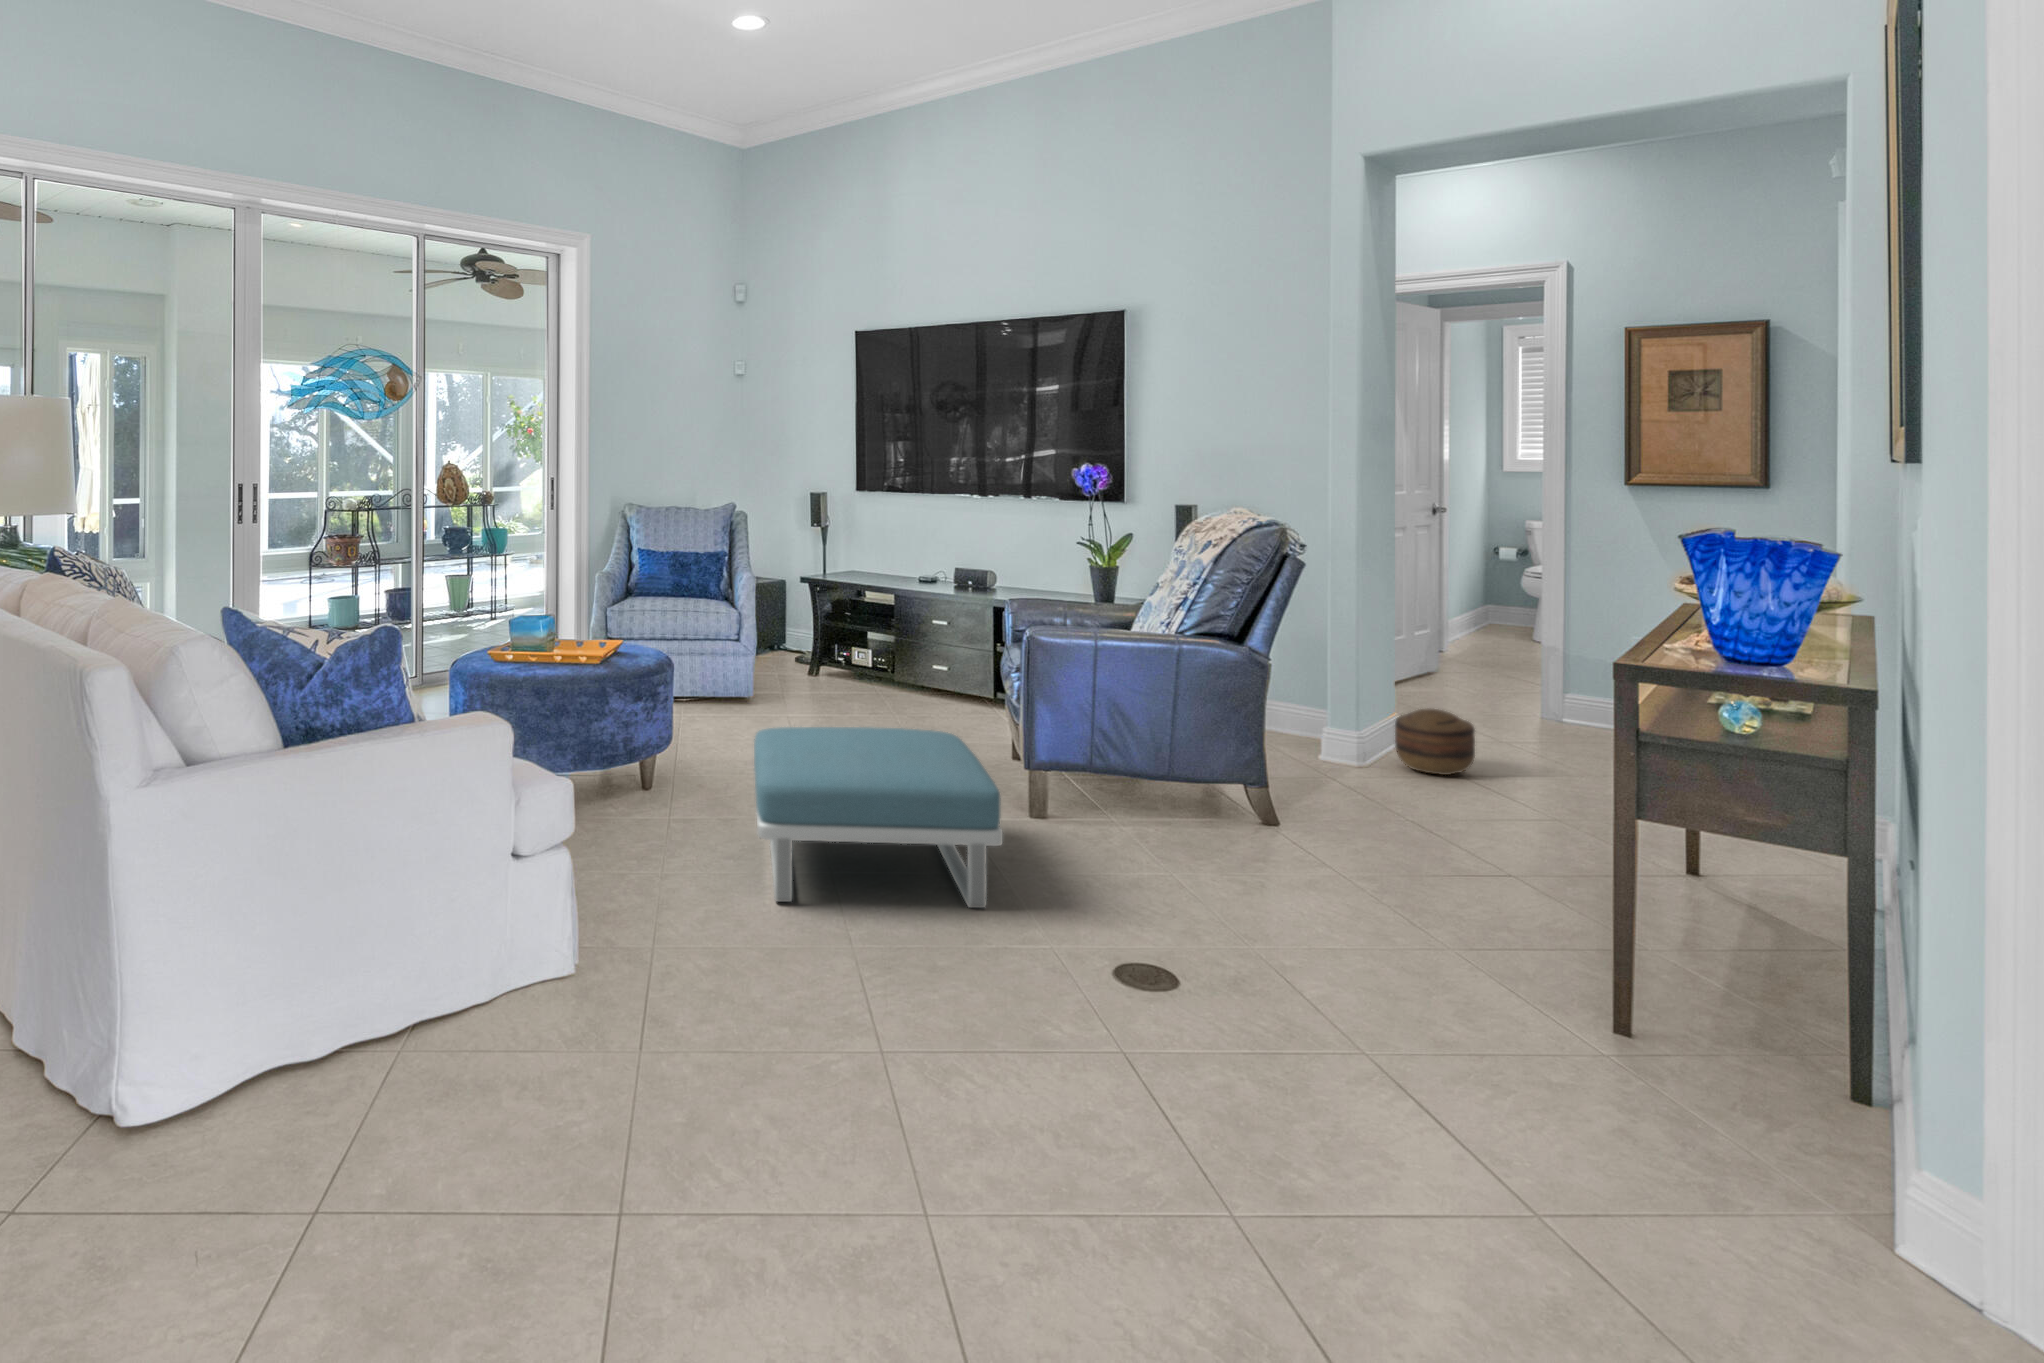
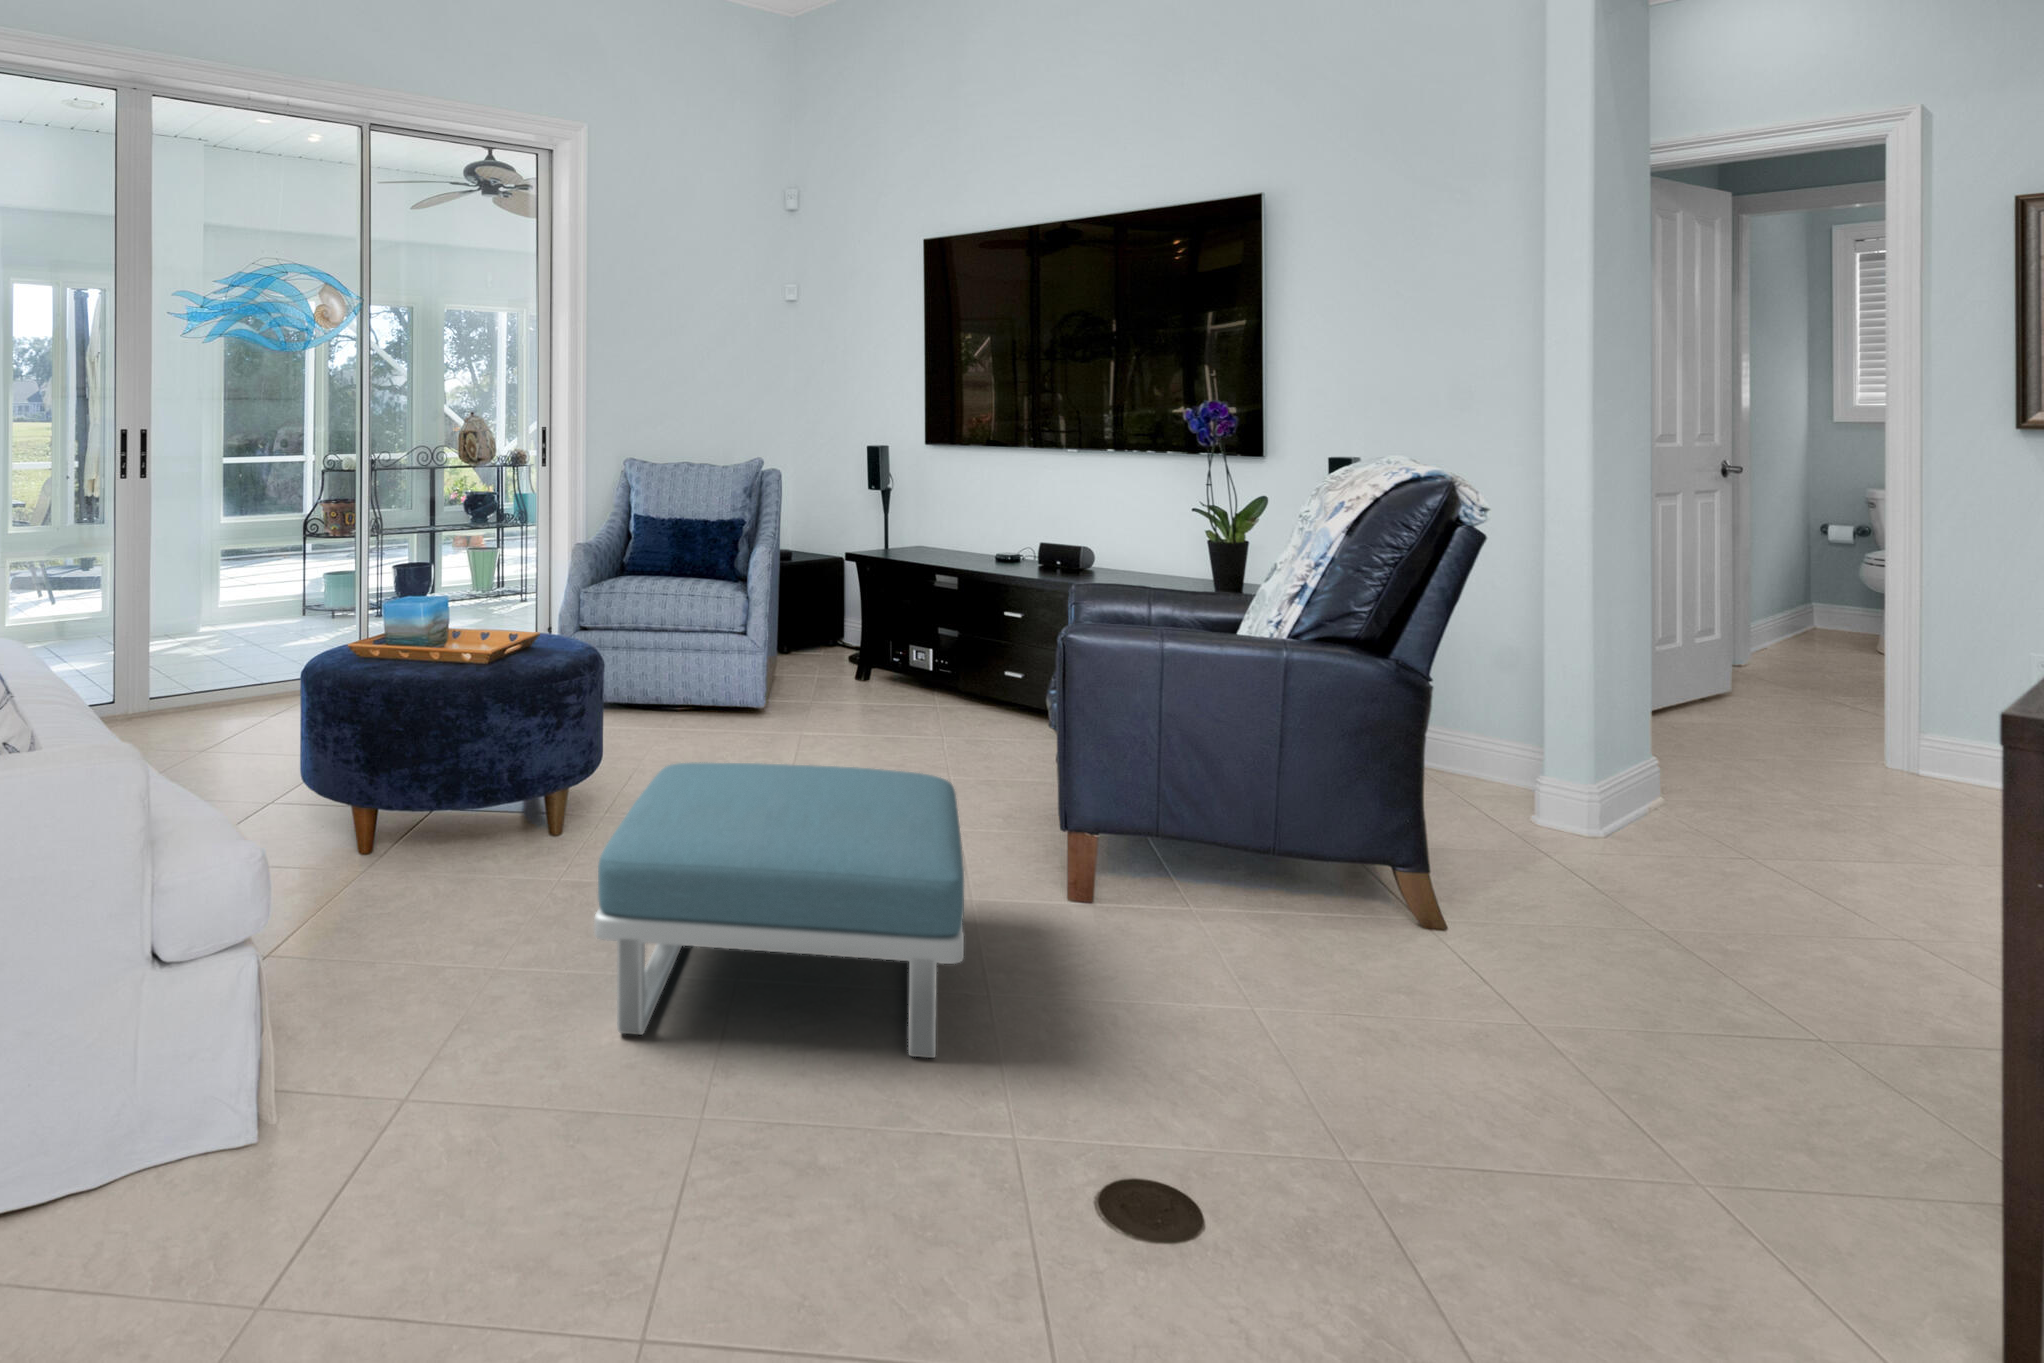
basket: present [1395,709,1475,775] -> none [1639,749,1761,847]

